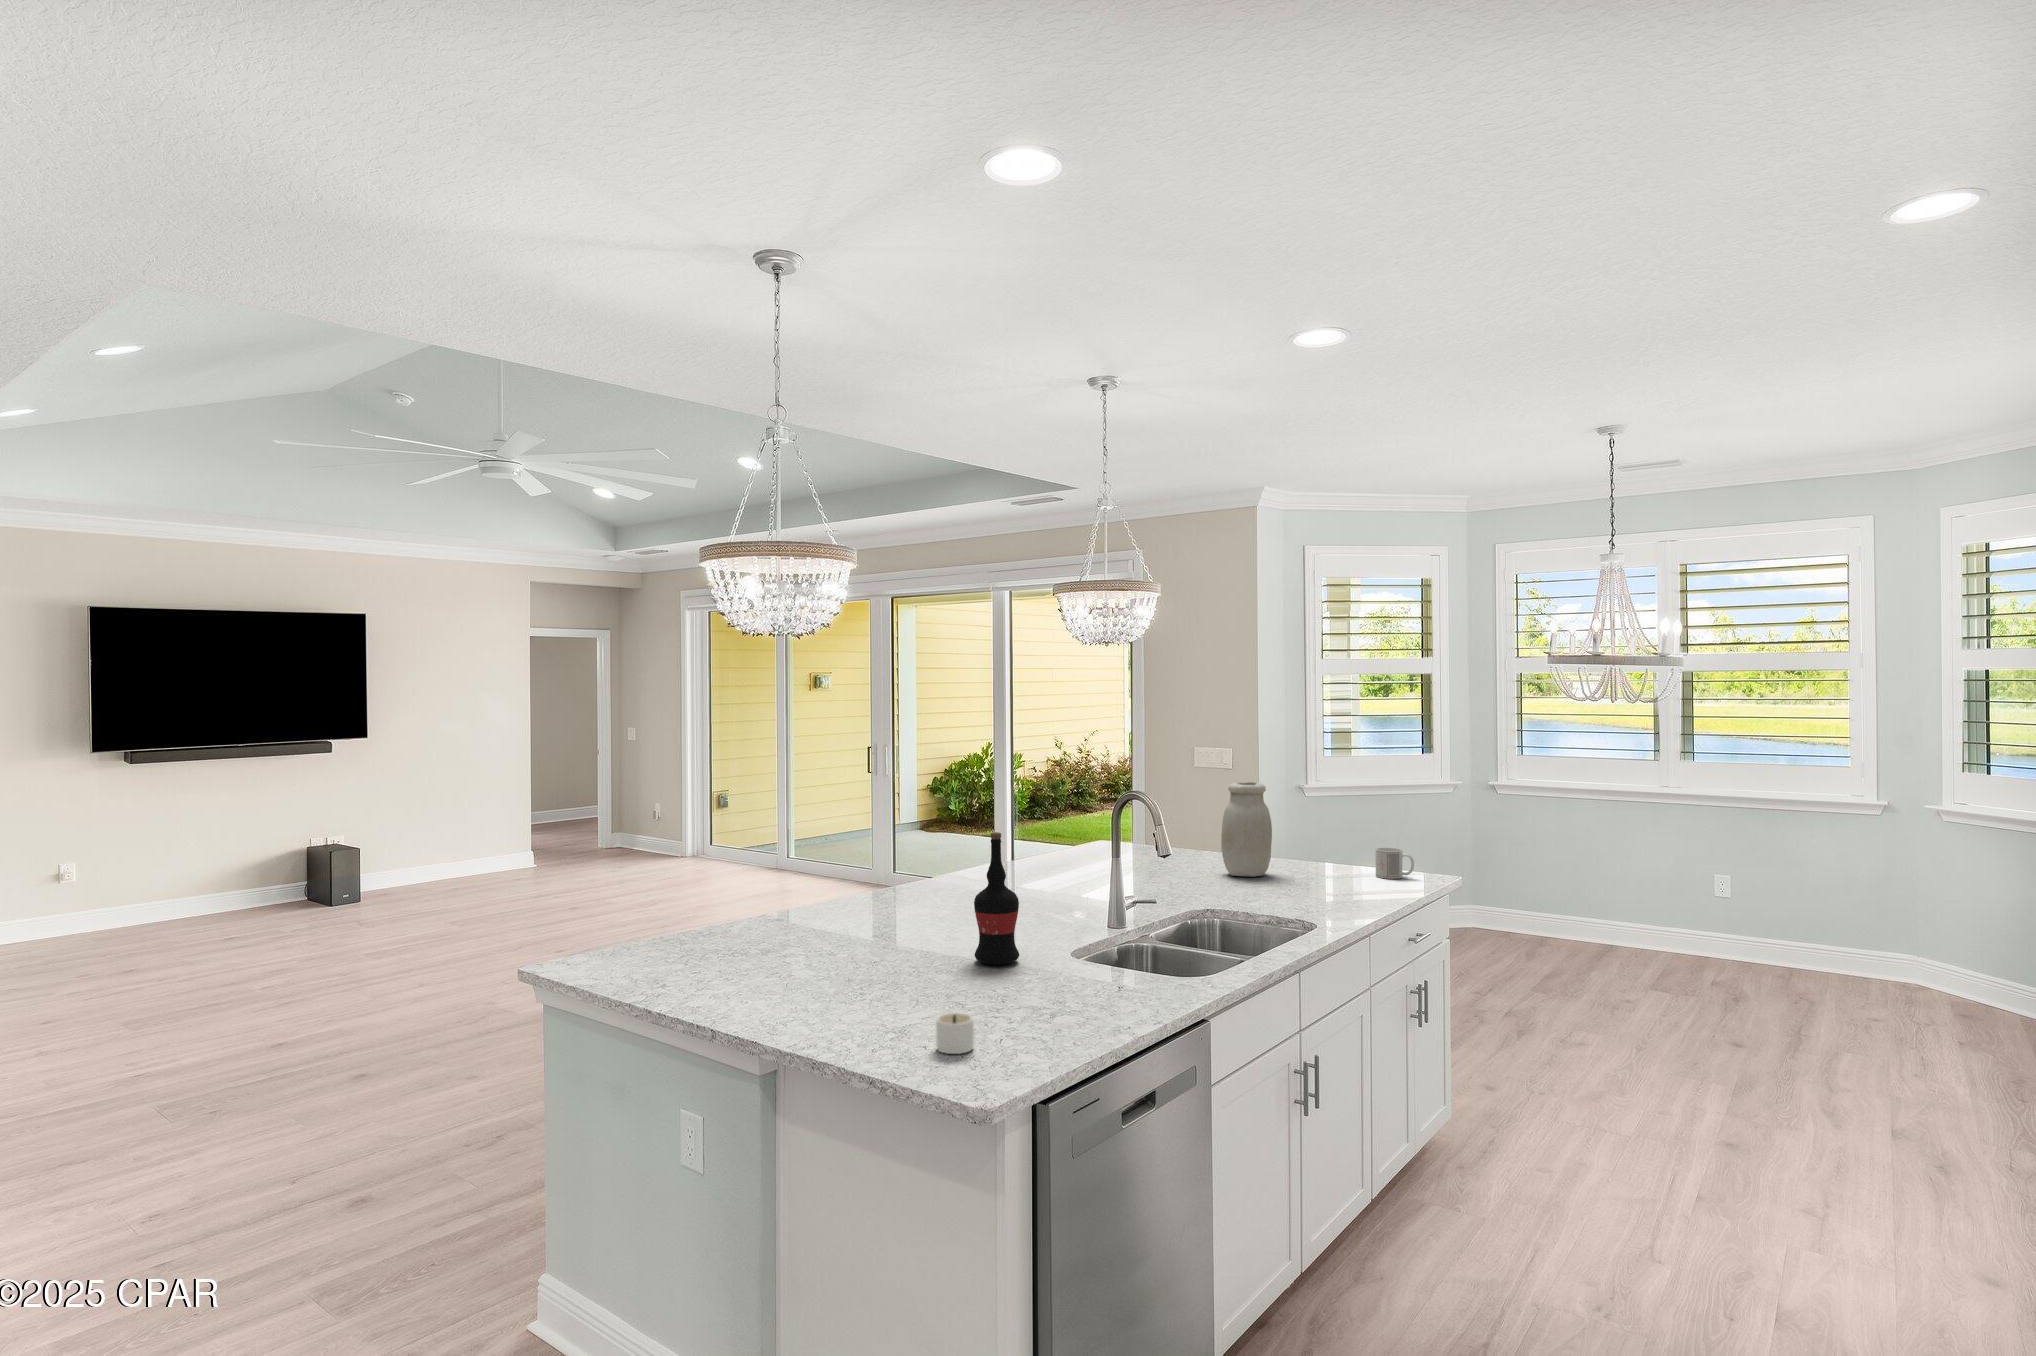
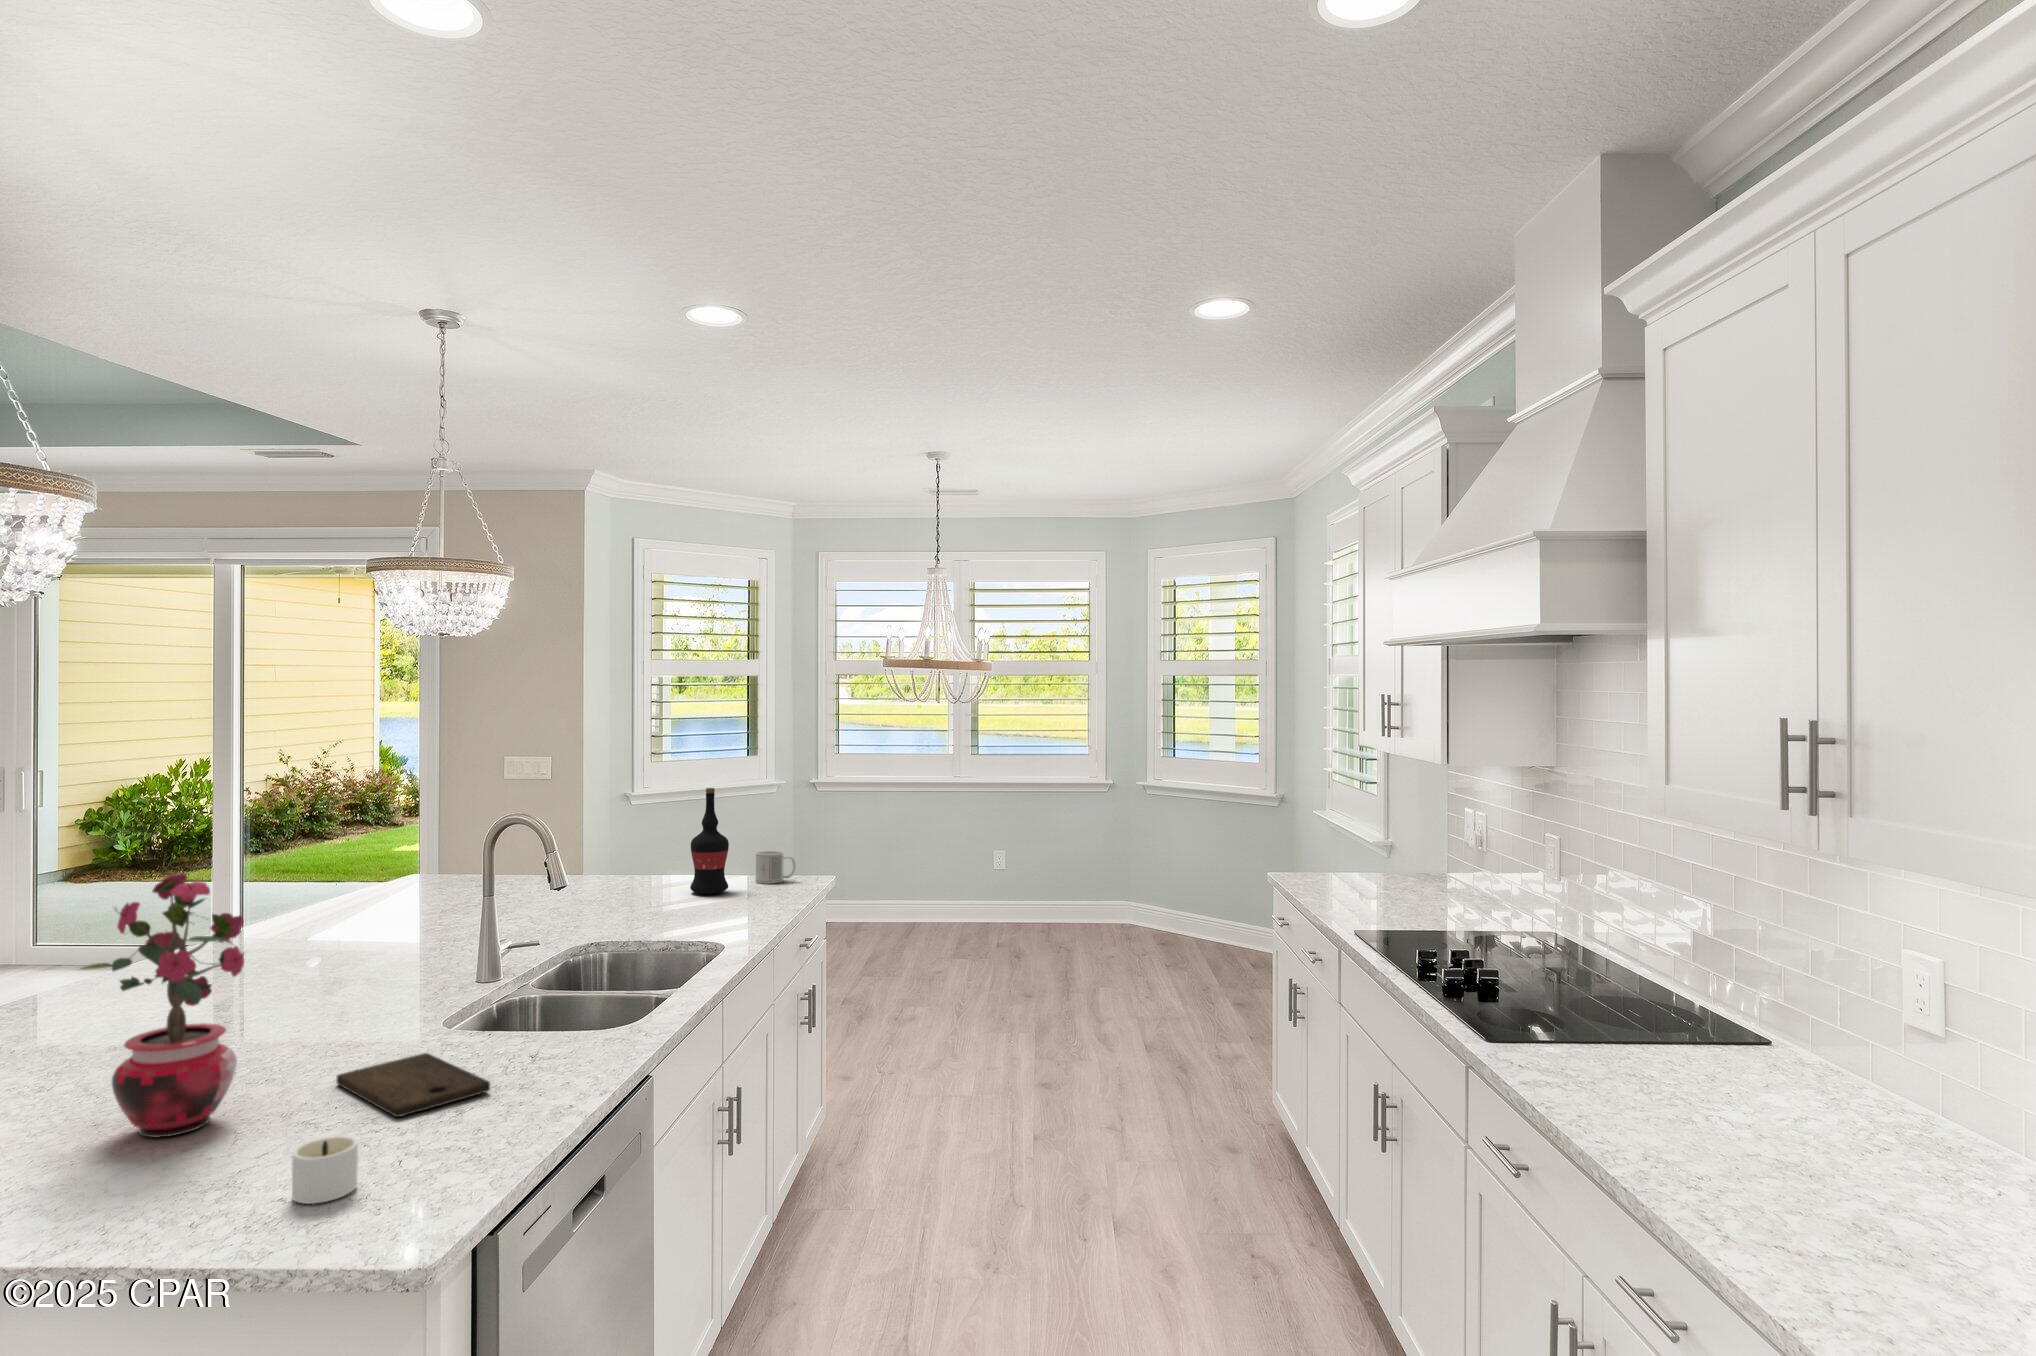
jar: present [1221,782,1272,877] -> none [586,787,647,897]
potted plant: none [845,827,935,998] -> present [81,873,244,1137]
wine bottle: present [974,832,1019,965] -> present [690,788,729,894]
cutting board: none [991,974,1078,1013] -> present [336,1053,490,1117]

